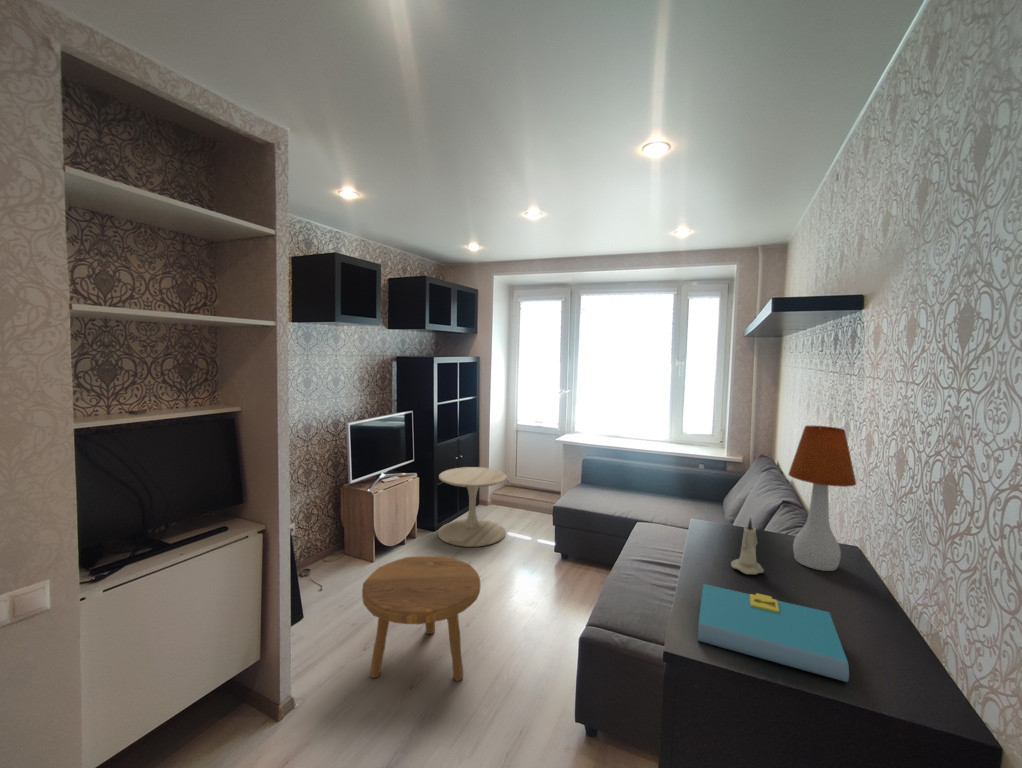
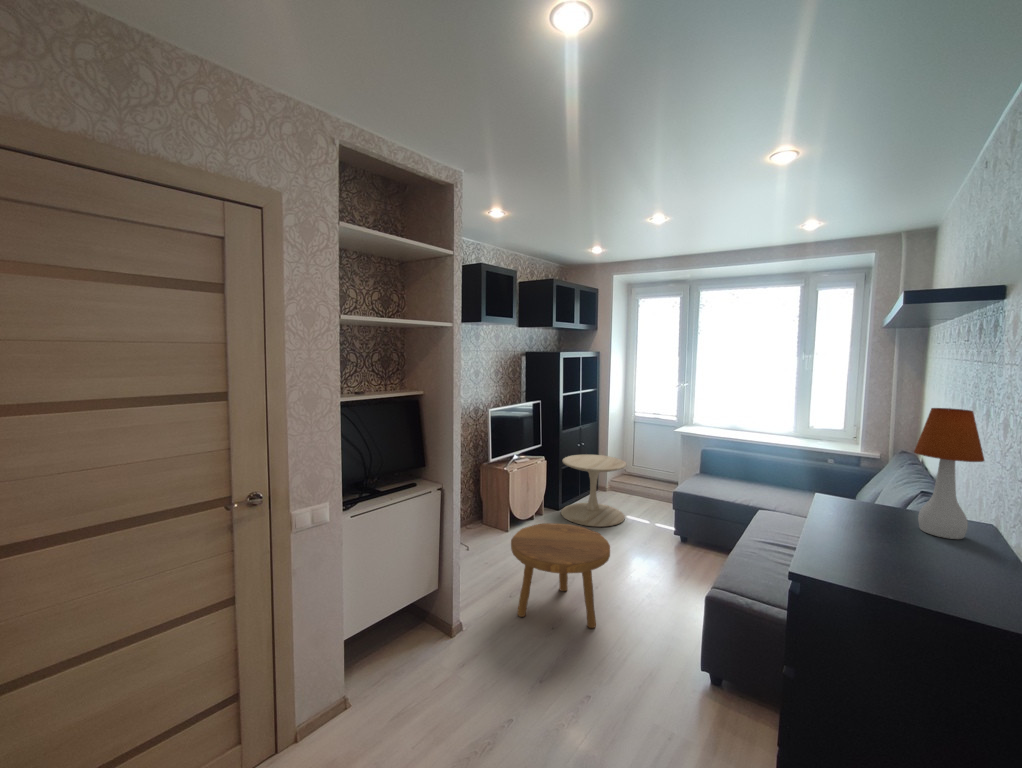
candle: present [731,518,764,574] -> none [852,485,885,535]
book: present [698,584,849,682] -> none [814,532,946,601]

